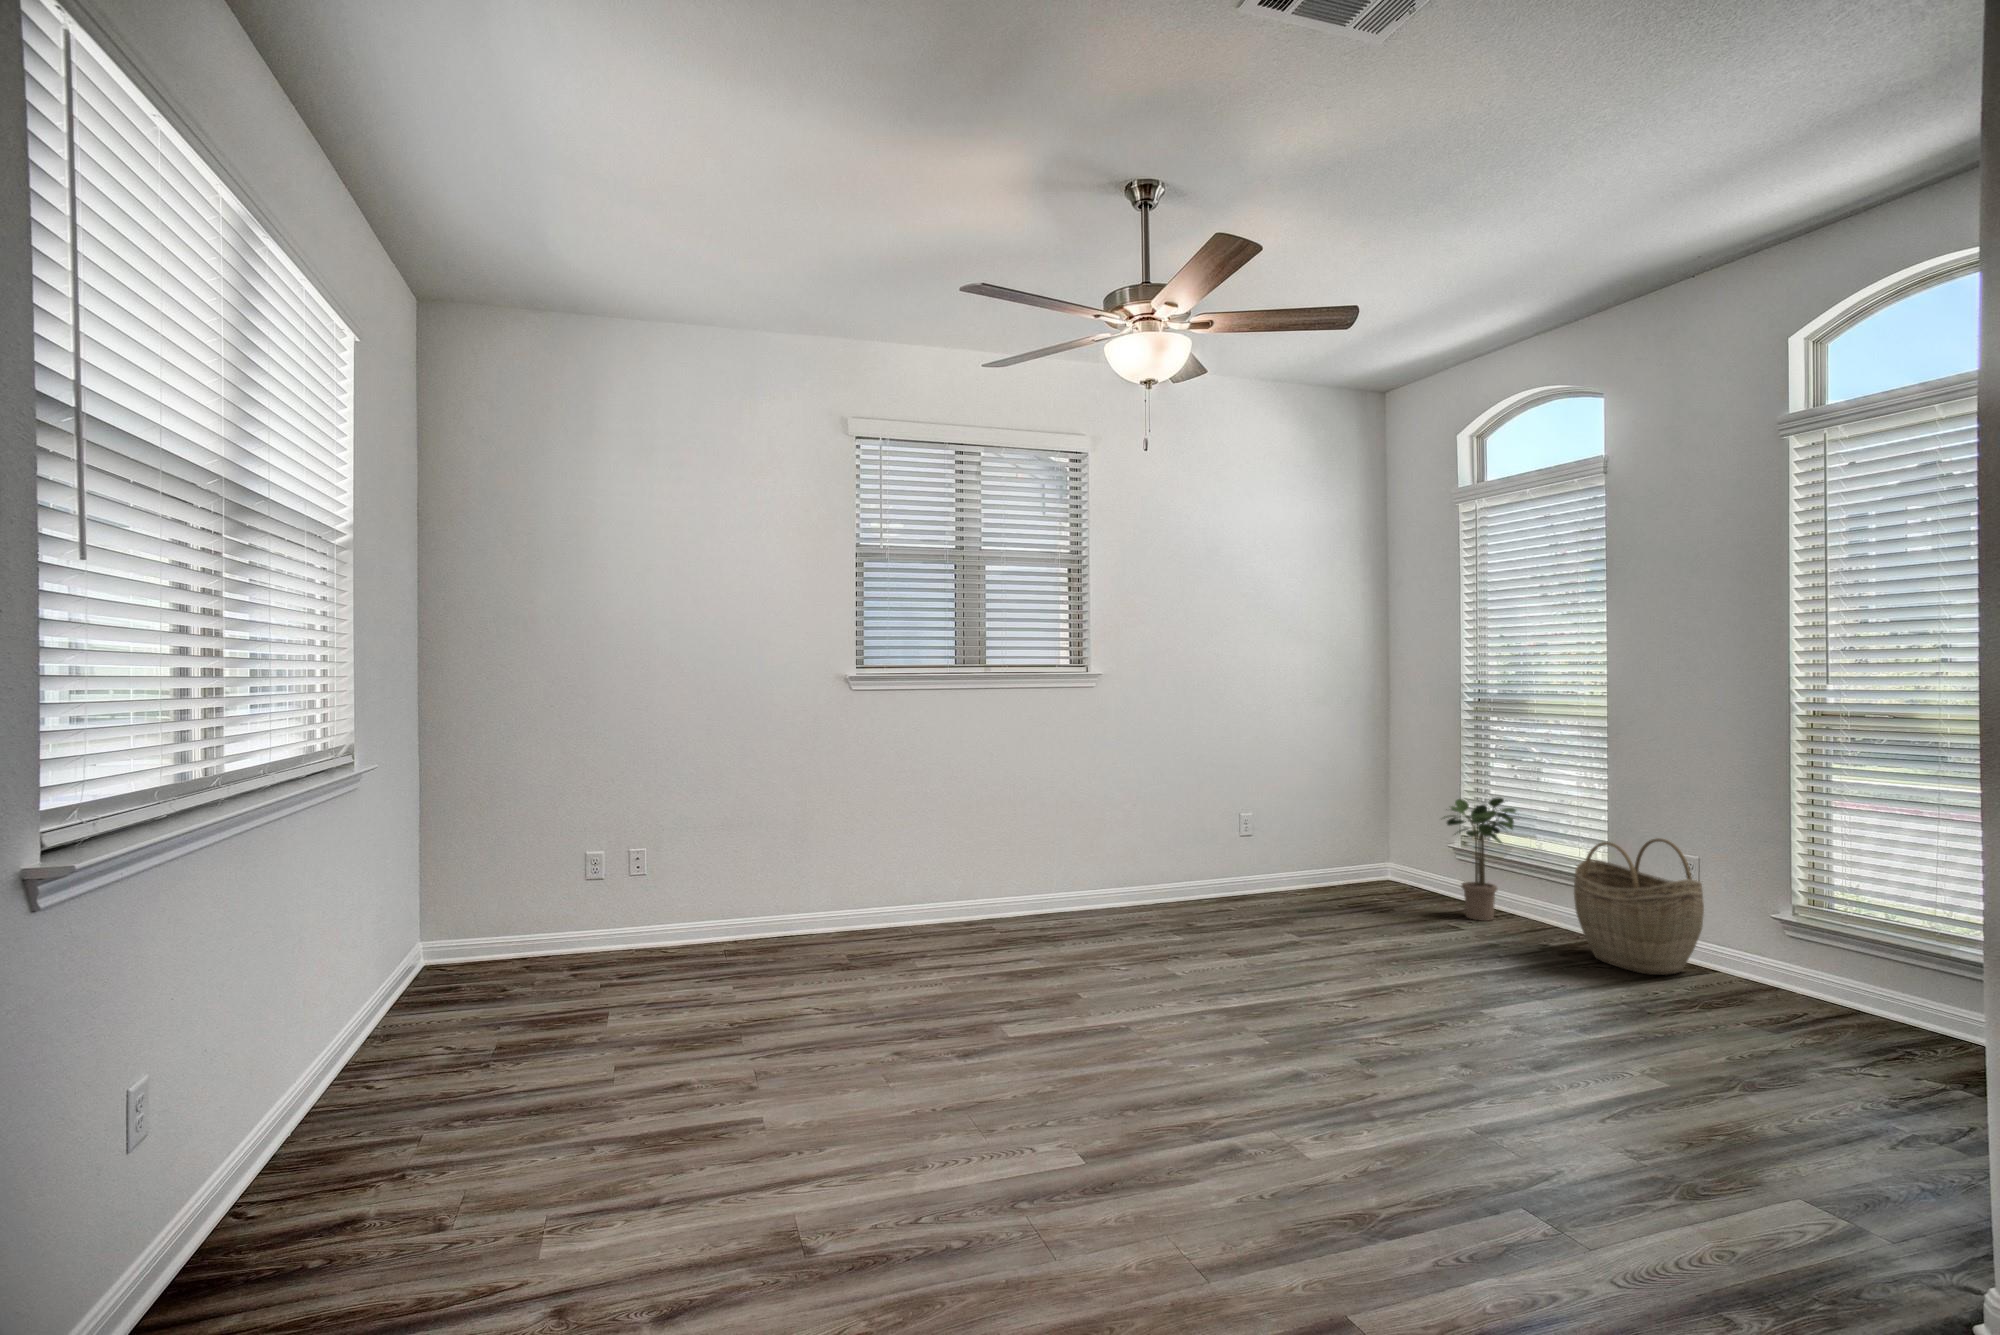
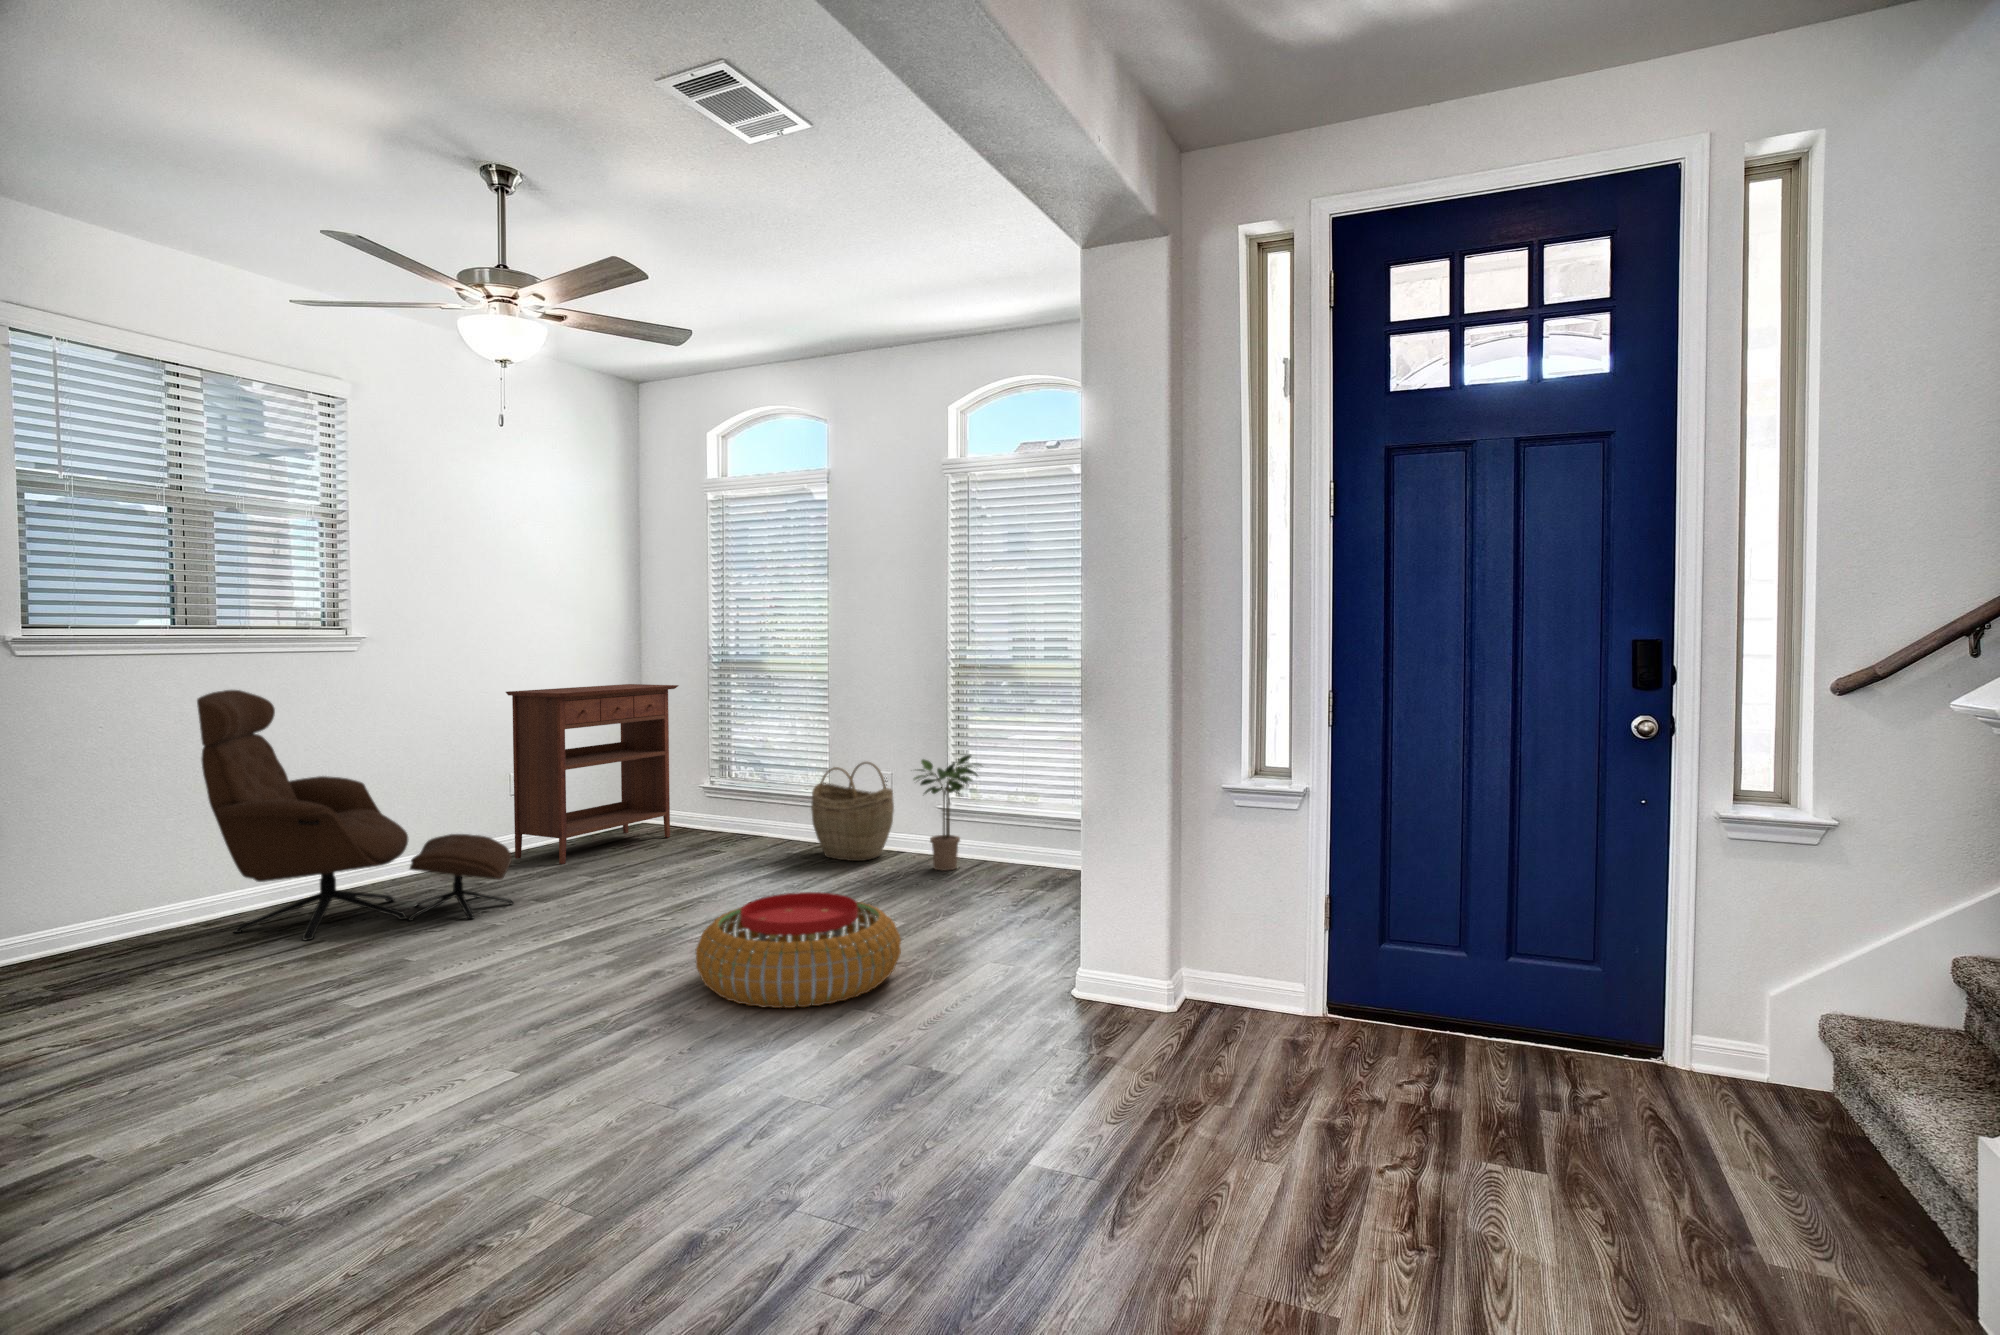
lounge chair: none [960,718,1210,956] -> present [197,690,513,940]
console table: none [1230,723,1417,910] -> present [506,684,678,864]
potted plant: present [1444,798,1516,921] -> present [914,755,981,871]
pouf: none [1327,1012,1639,1201] -> present [695,892,901,1008]

